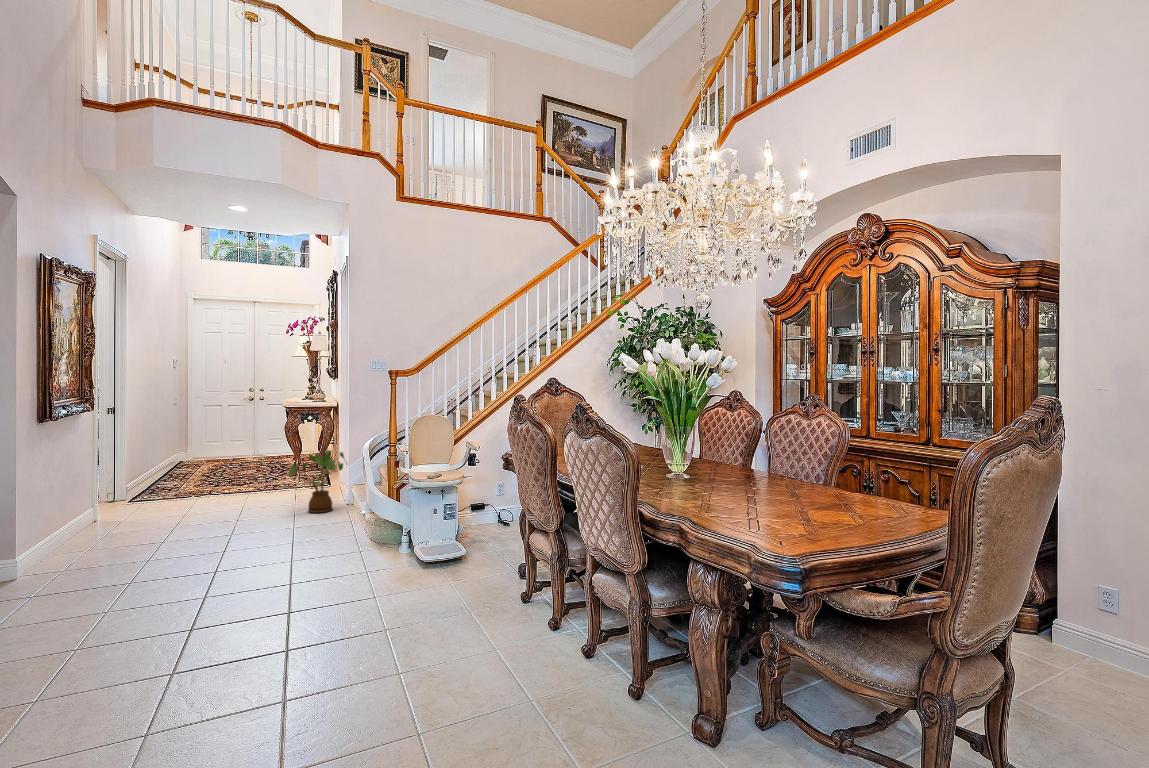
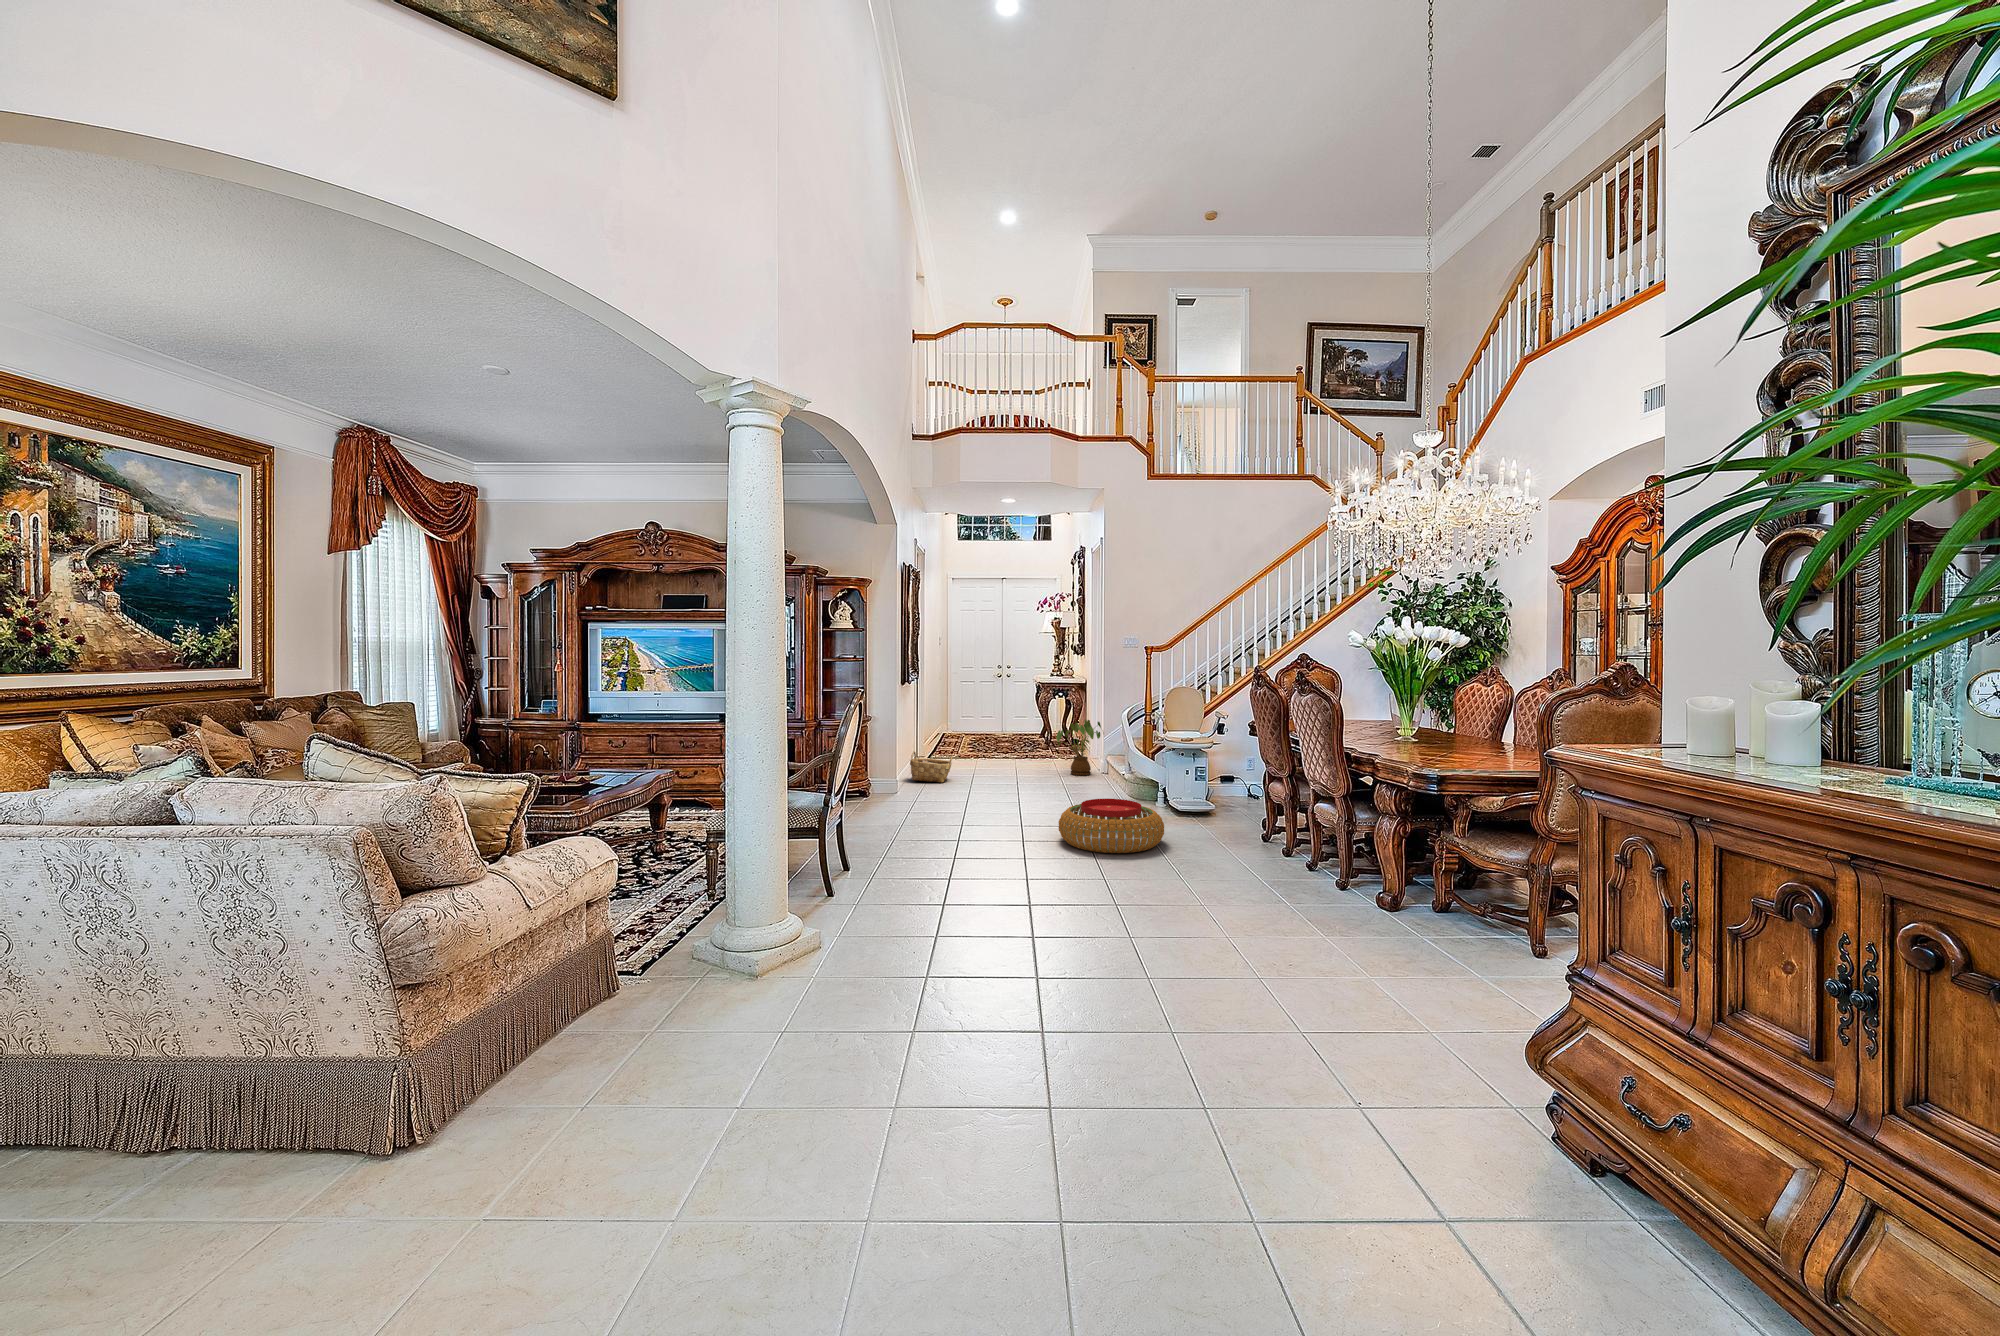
woven basket: none [60,508,136,549] -> present [910,751,953,783]
pouf: none [226,580,396,686] -> present [1059,799,1164,853]

